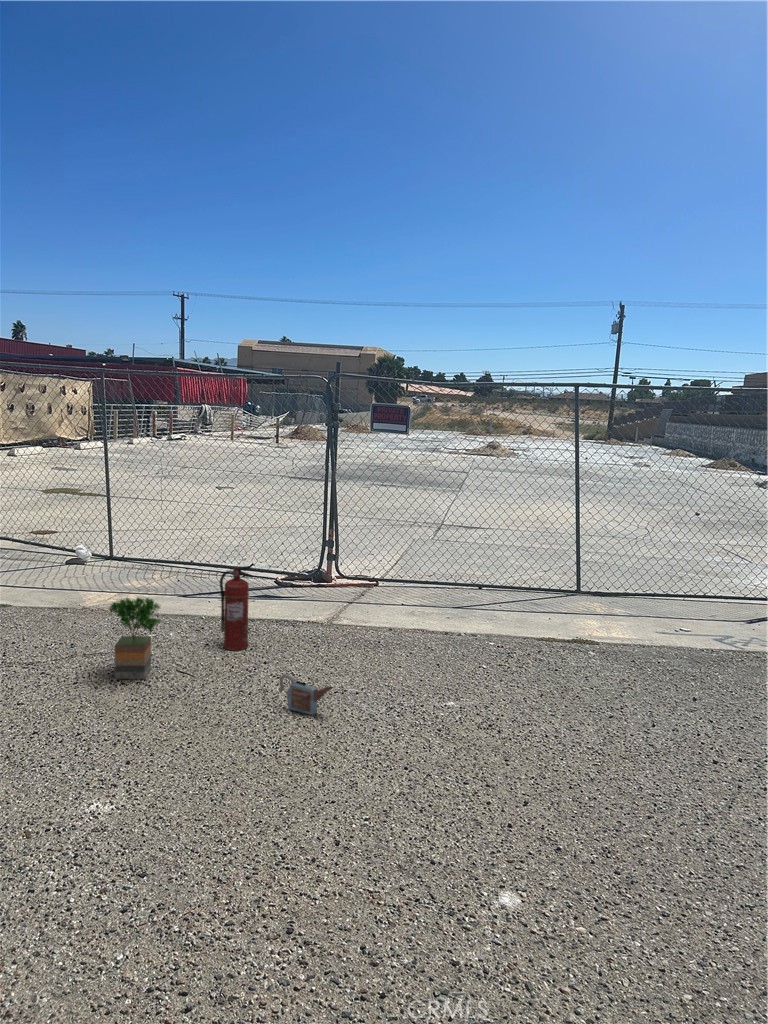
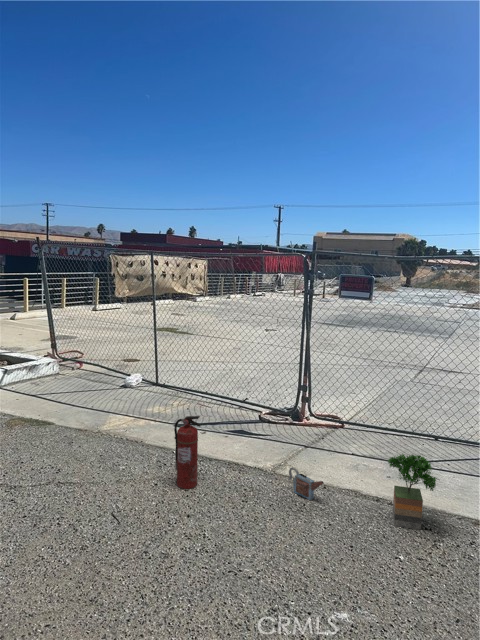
potted tree: present [110,598,161,679] -> present [388,454,437,530]
watering can: present [279,674,332,715] -> present [288,467,324,500]

